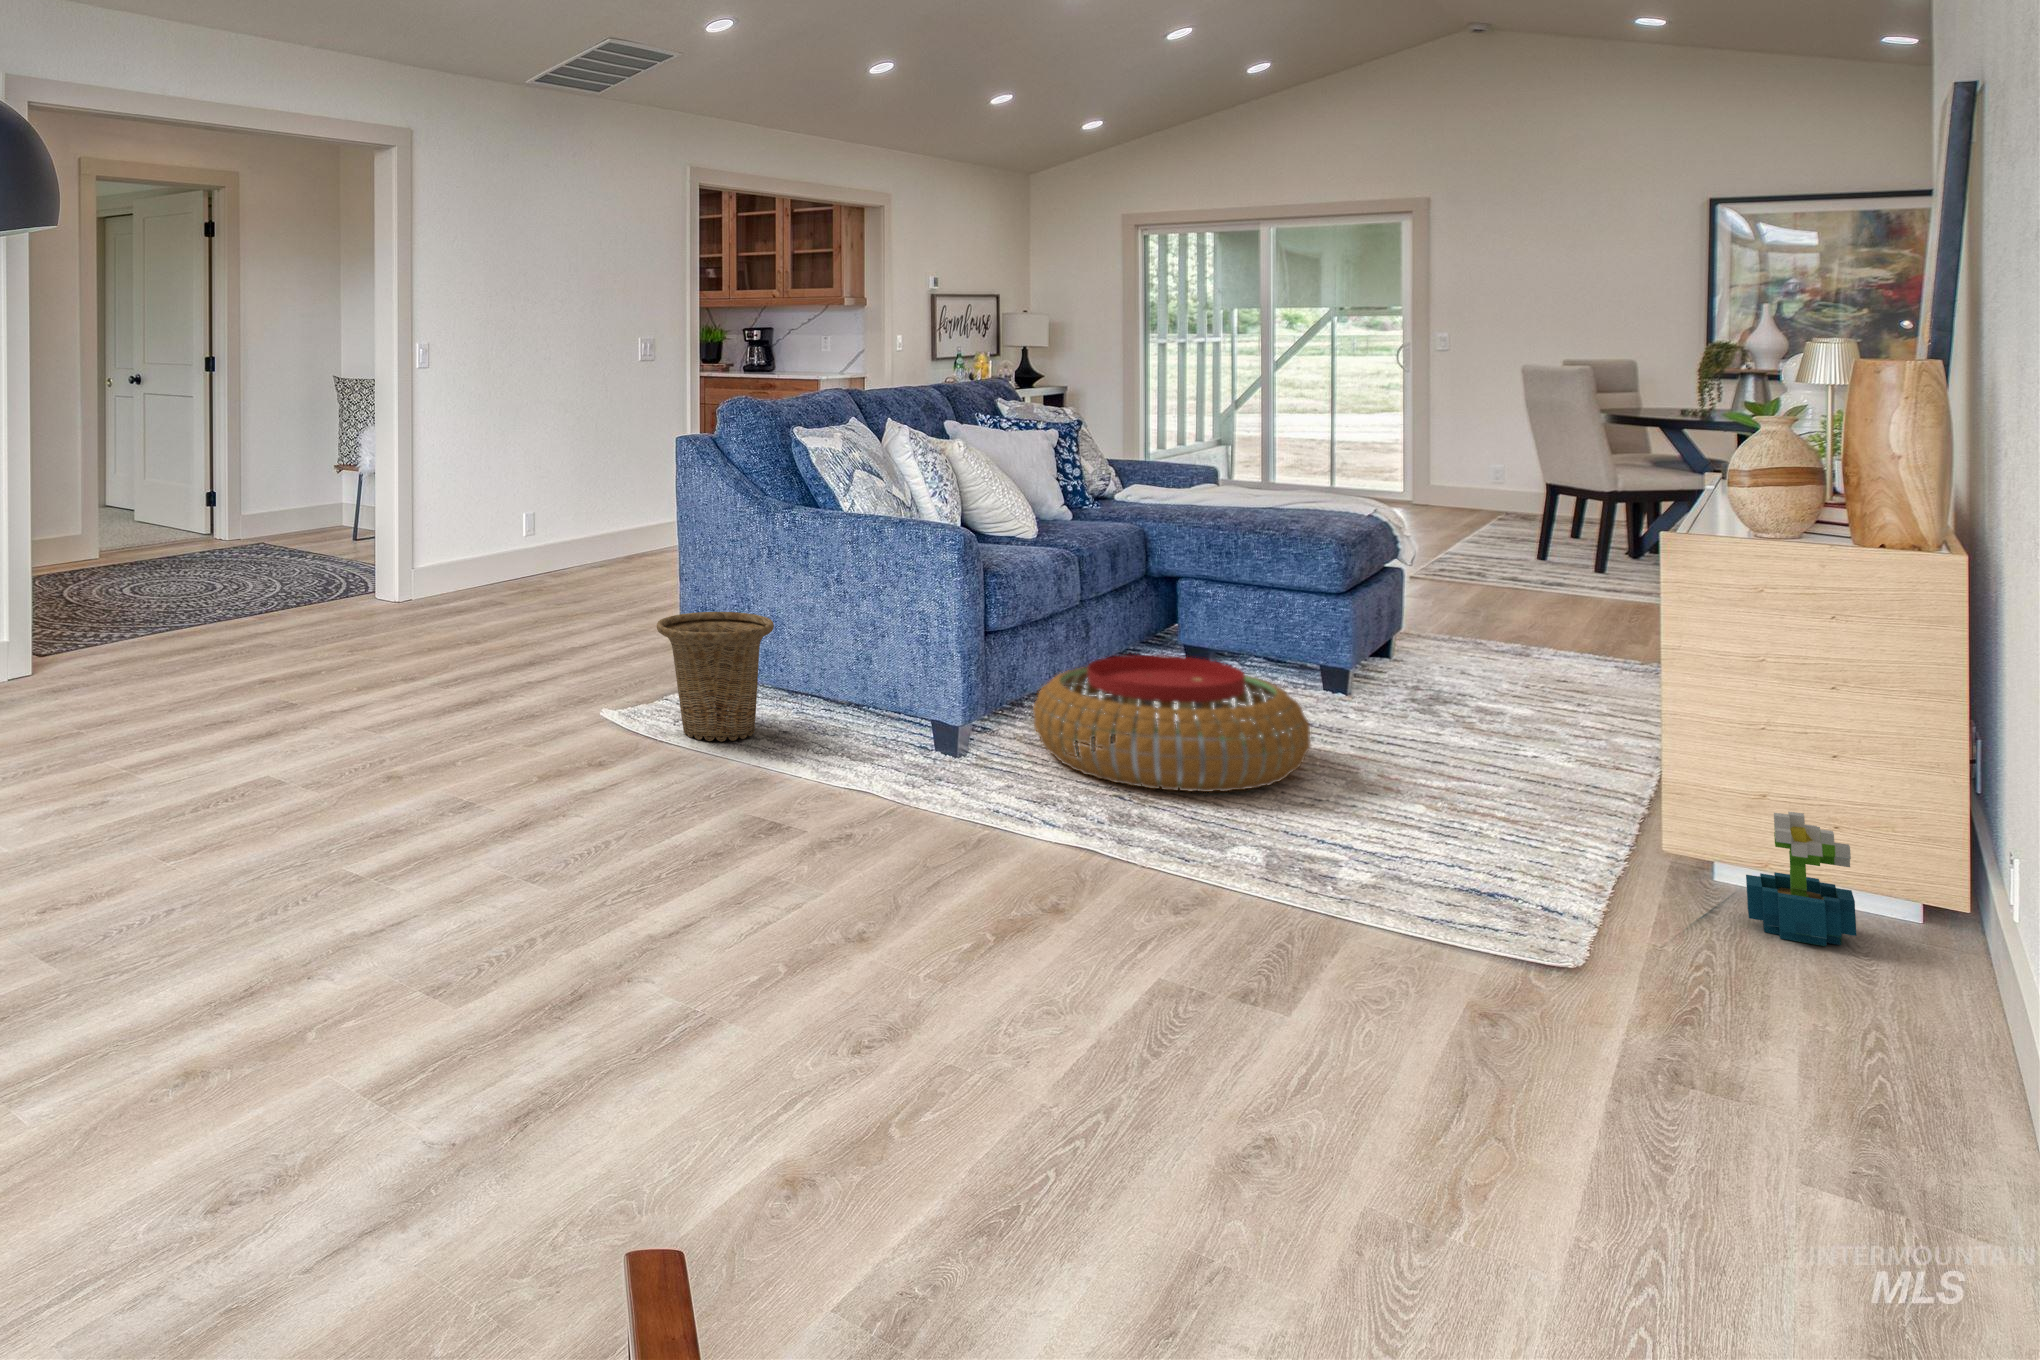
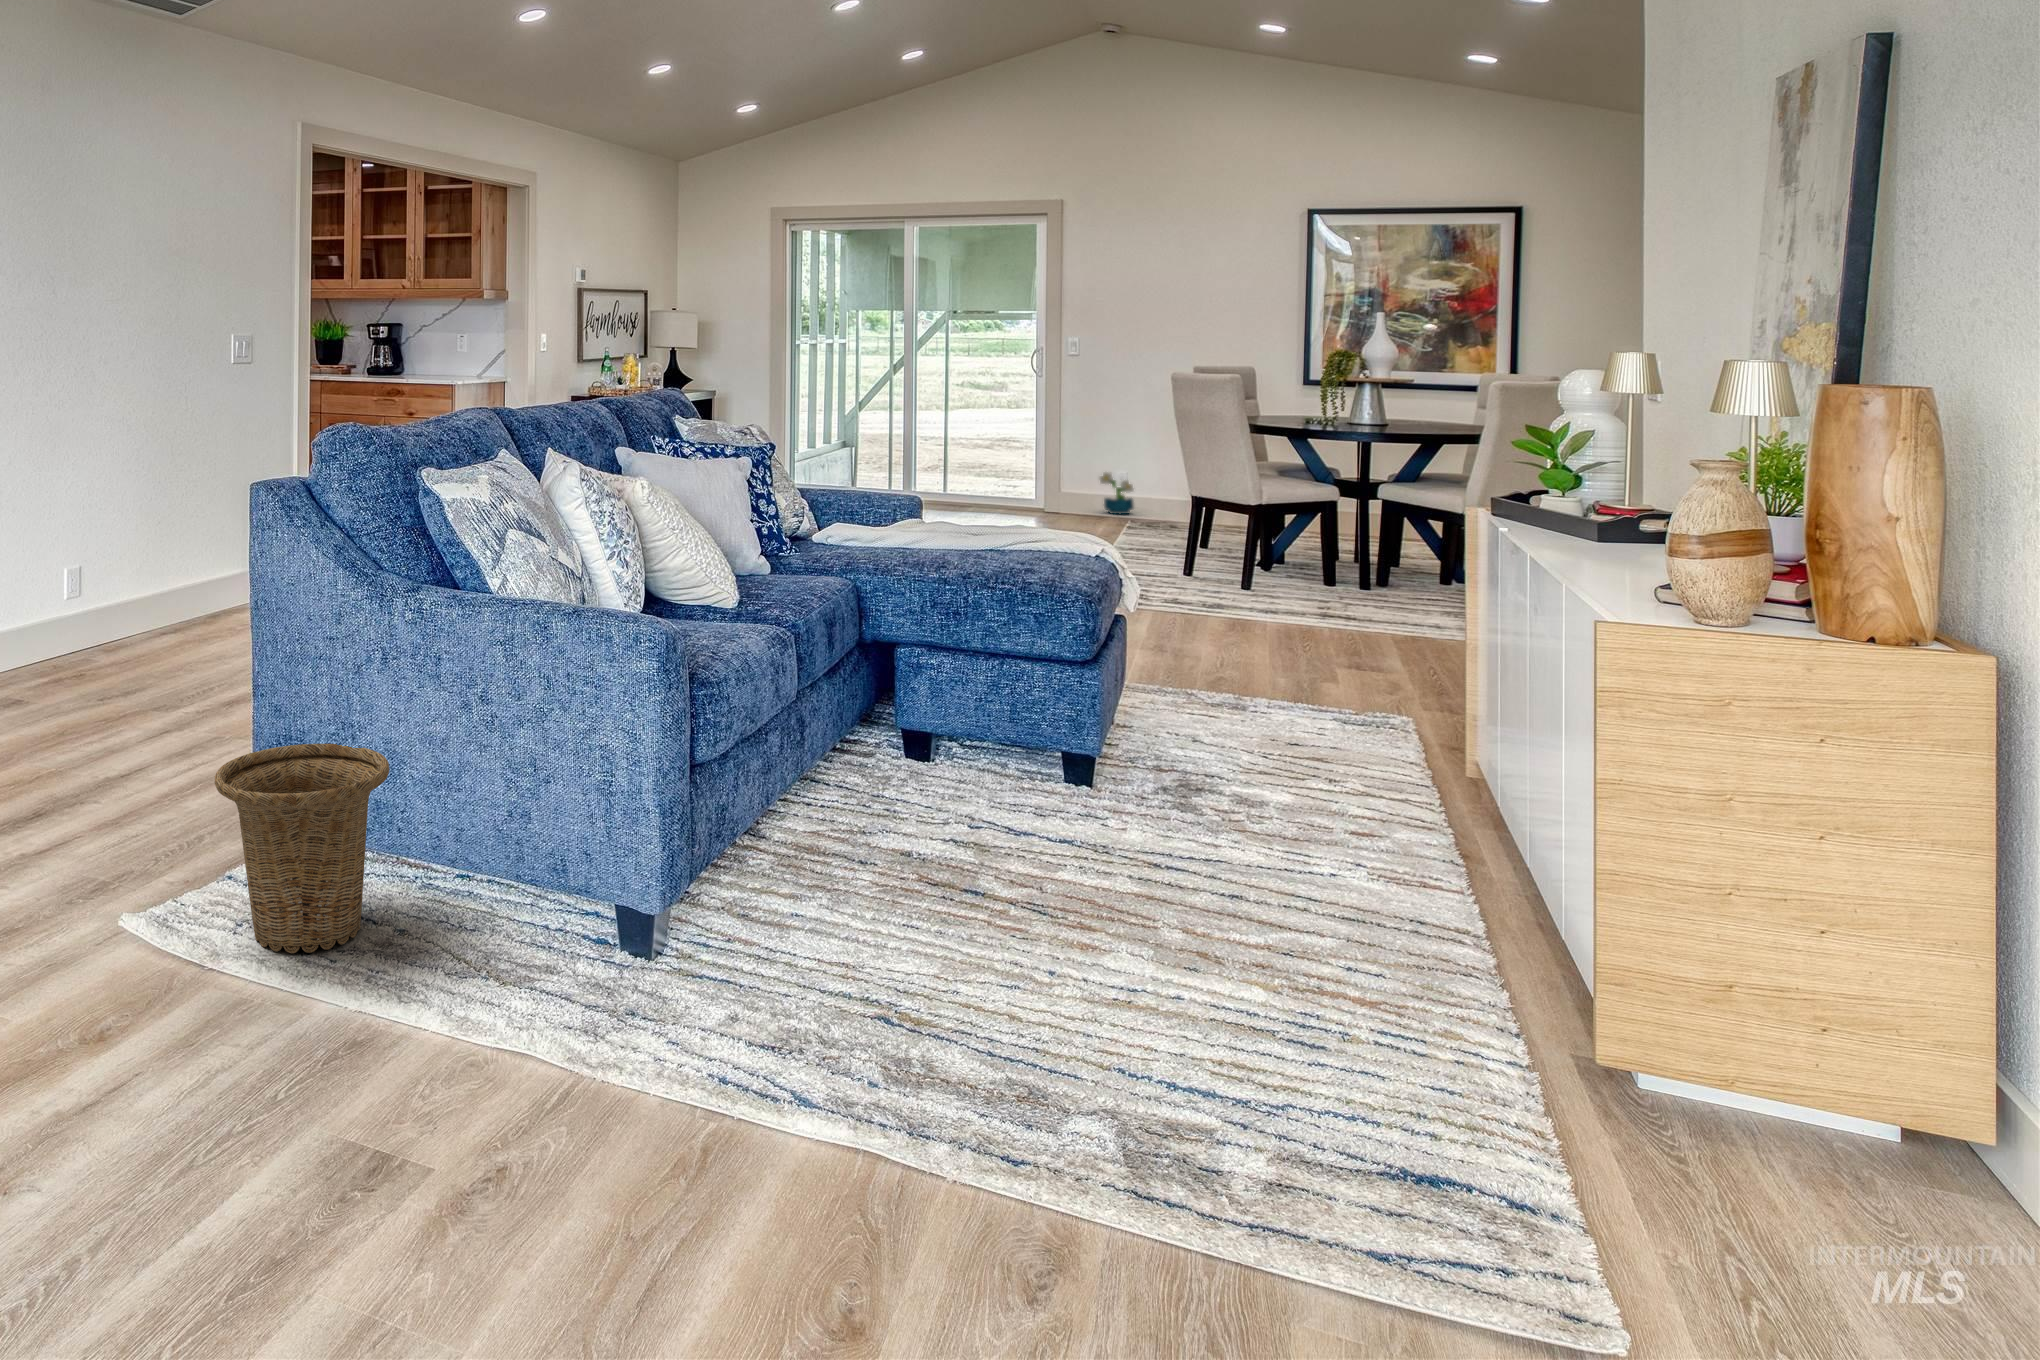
pouf: present [1033,655,1311,792] -> none [747,777,1112,998]
decorative plant: present [1746,812,1857,946] -> present [1100,472,1134,514]

